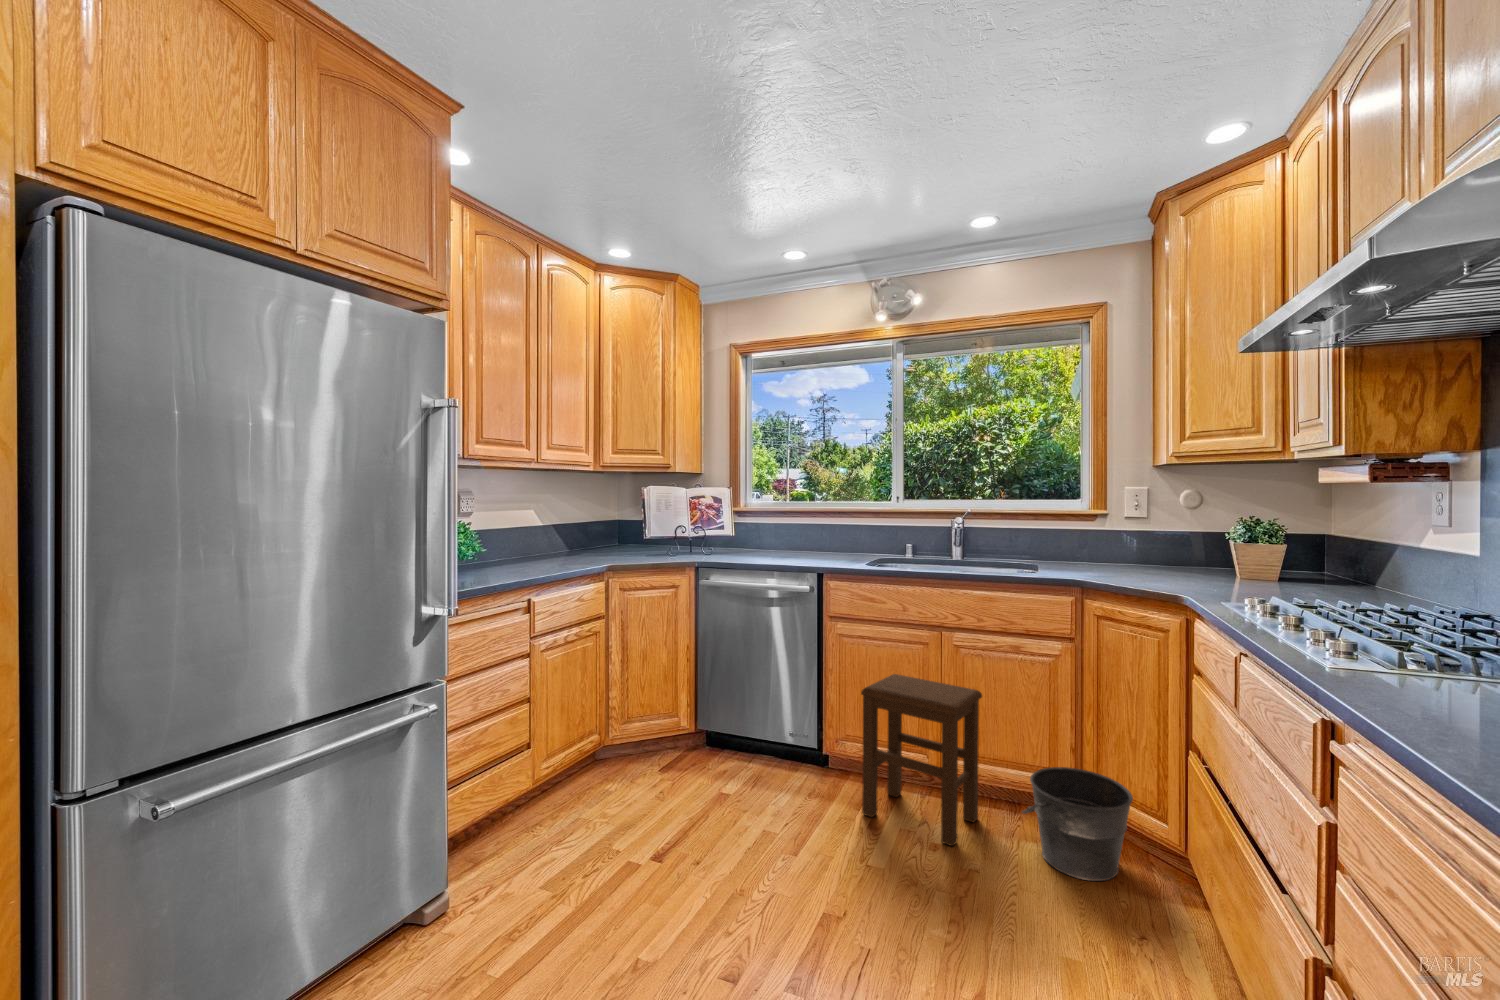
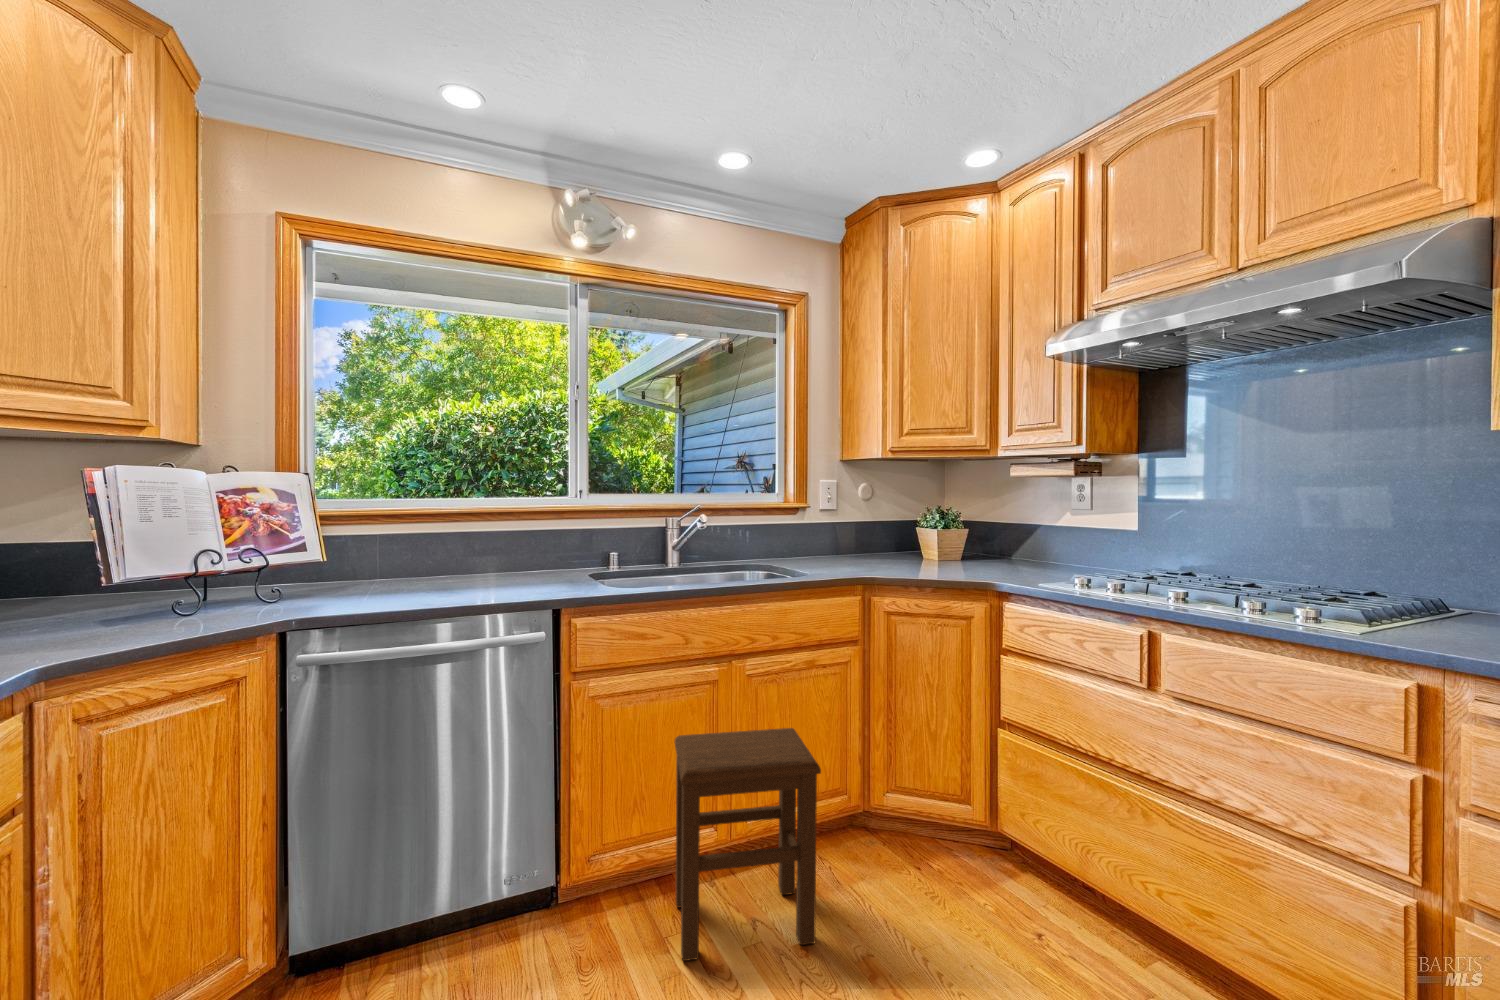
bucket: present [1022,767,1133,881] -> none [851,781,963,909]

